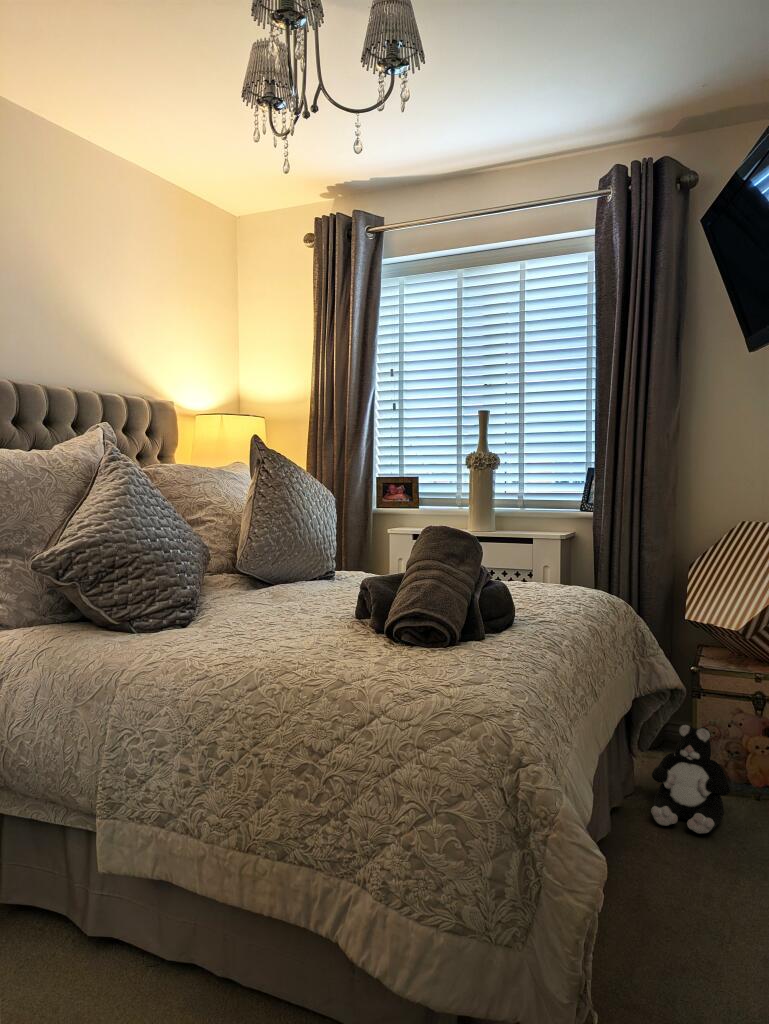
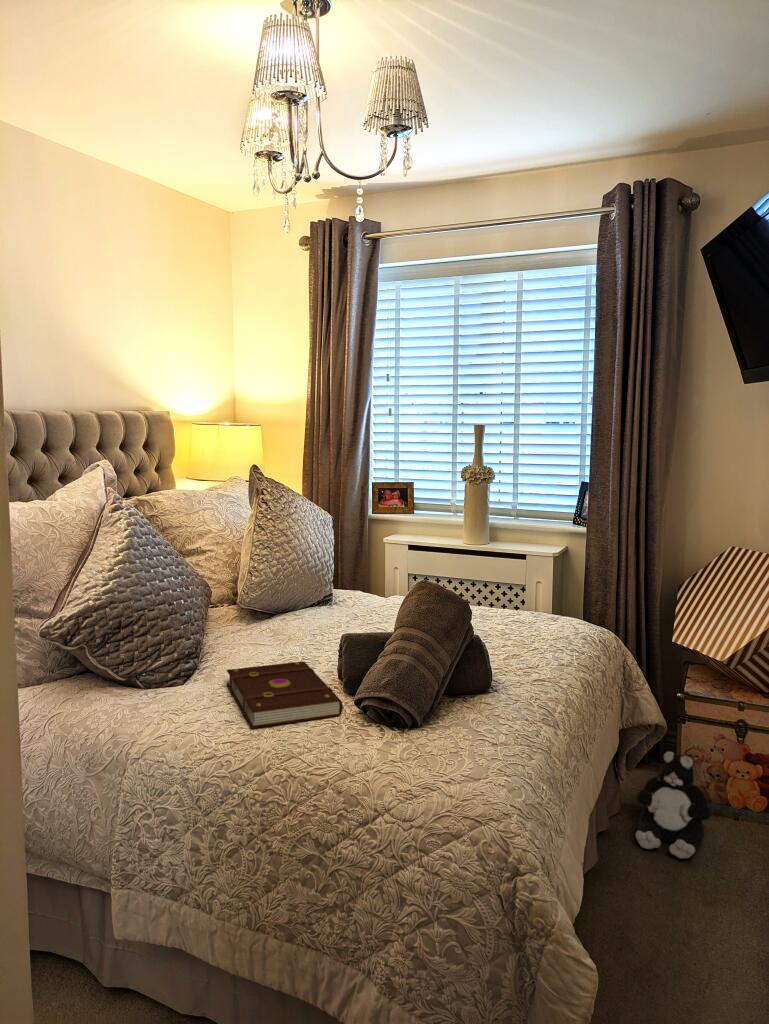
book: none [221,606,340,652] -> present [227,661,343,728]

